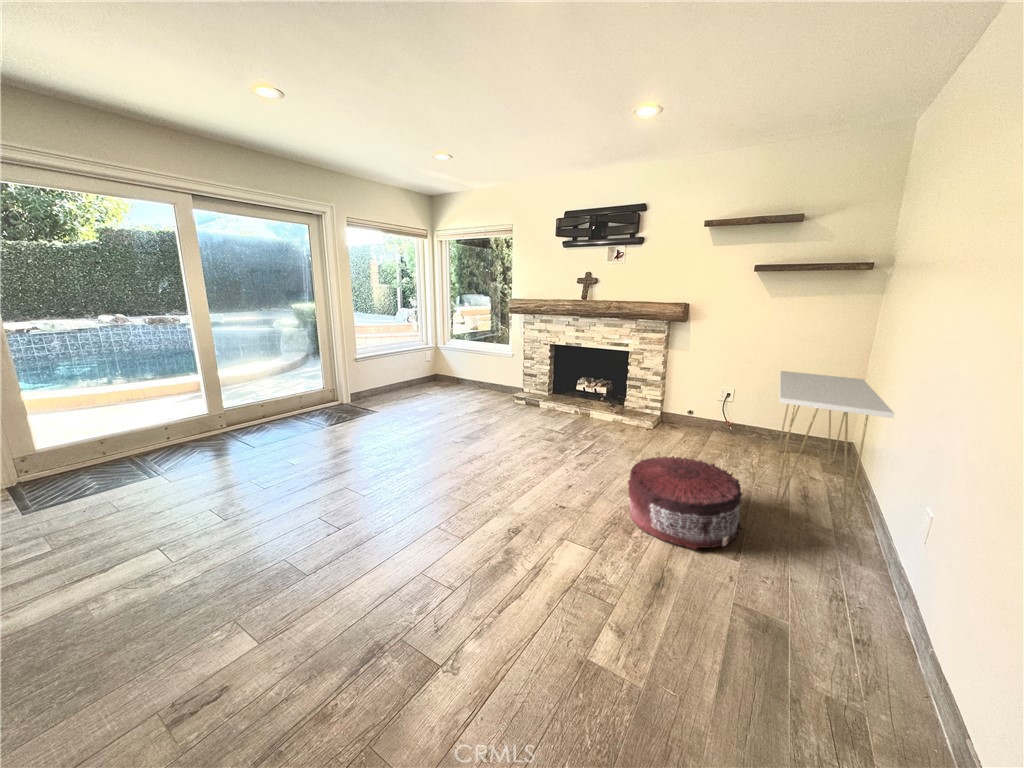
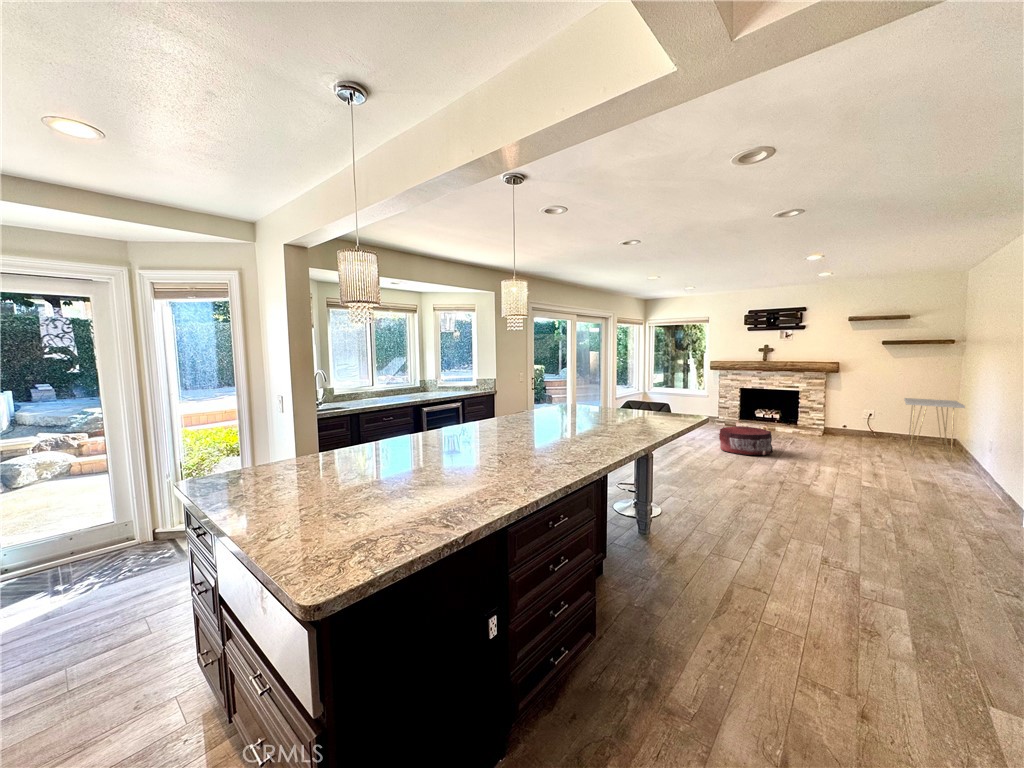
pouf: present [628,456,742,550] -> present [719,426,773,455]

